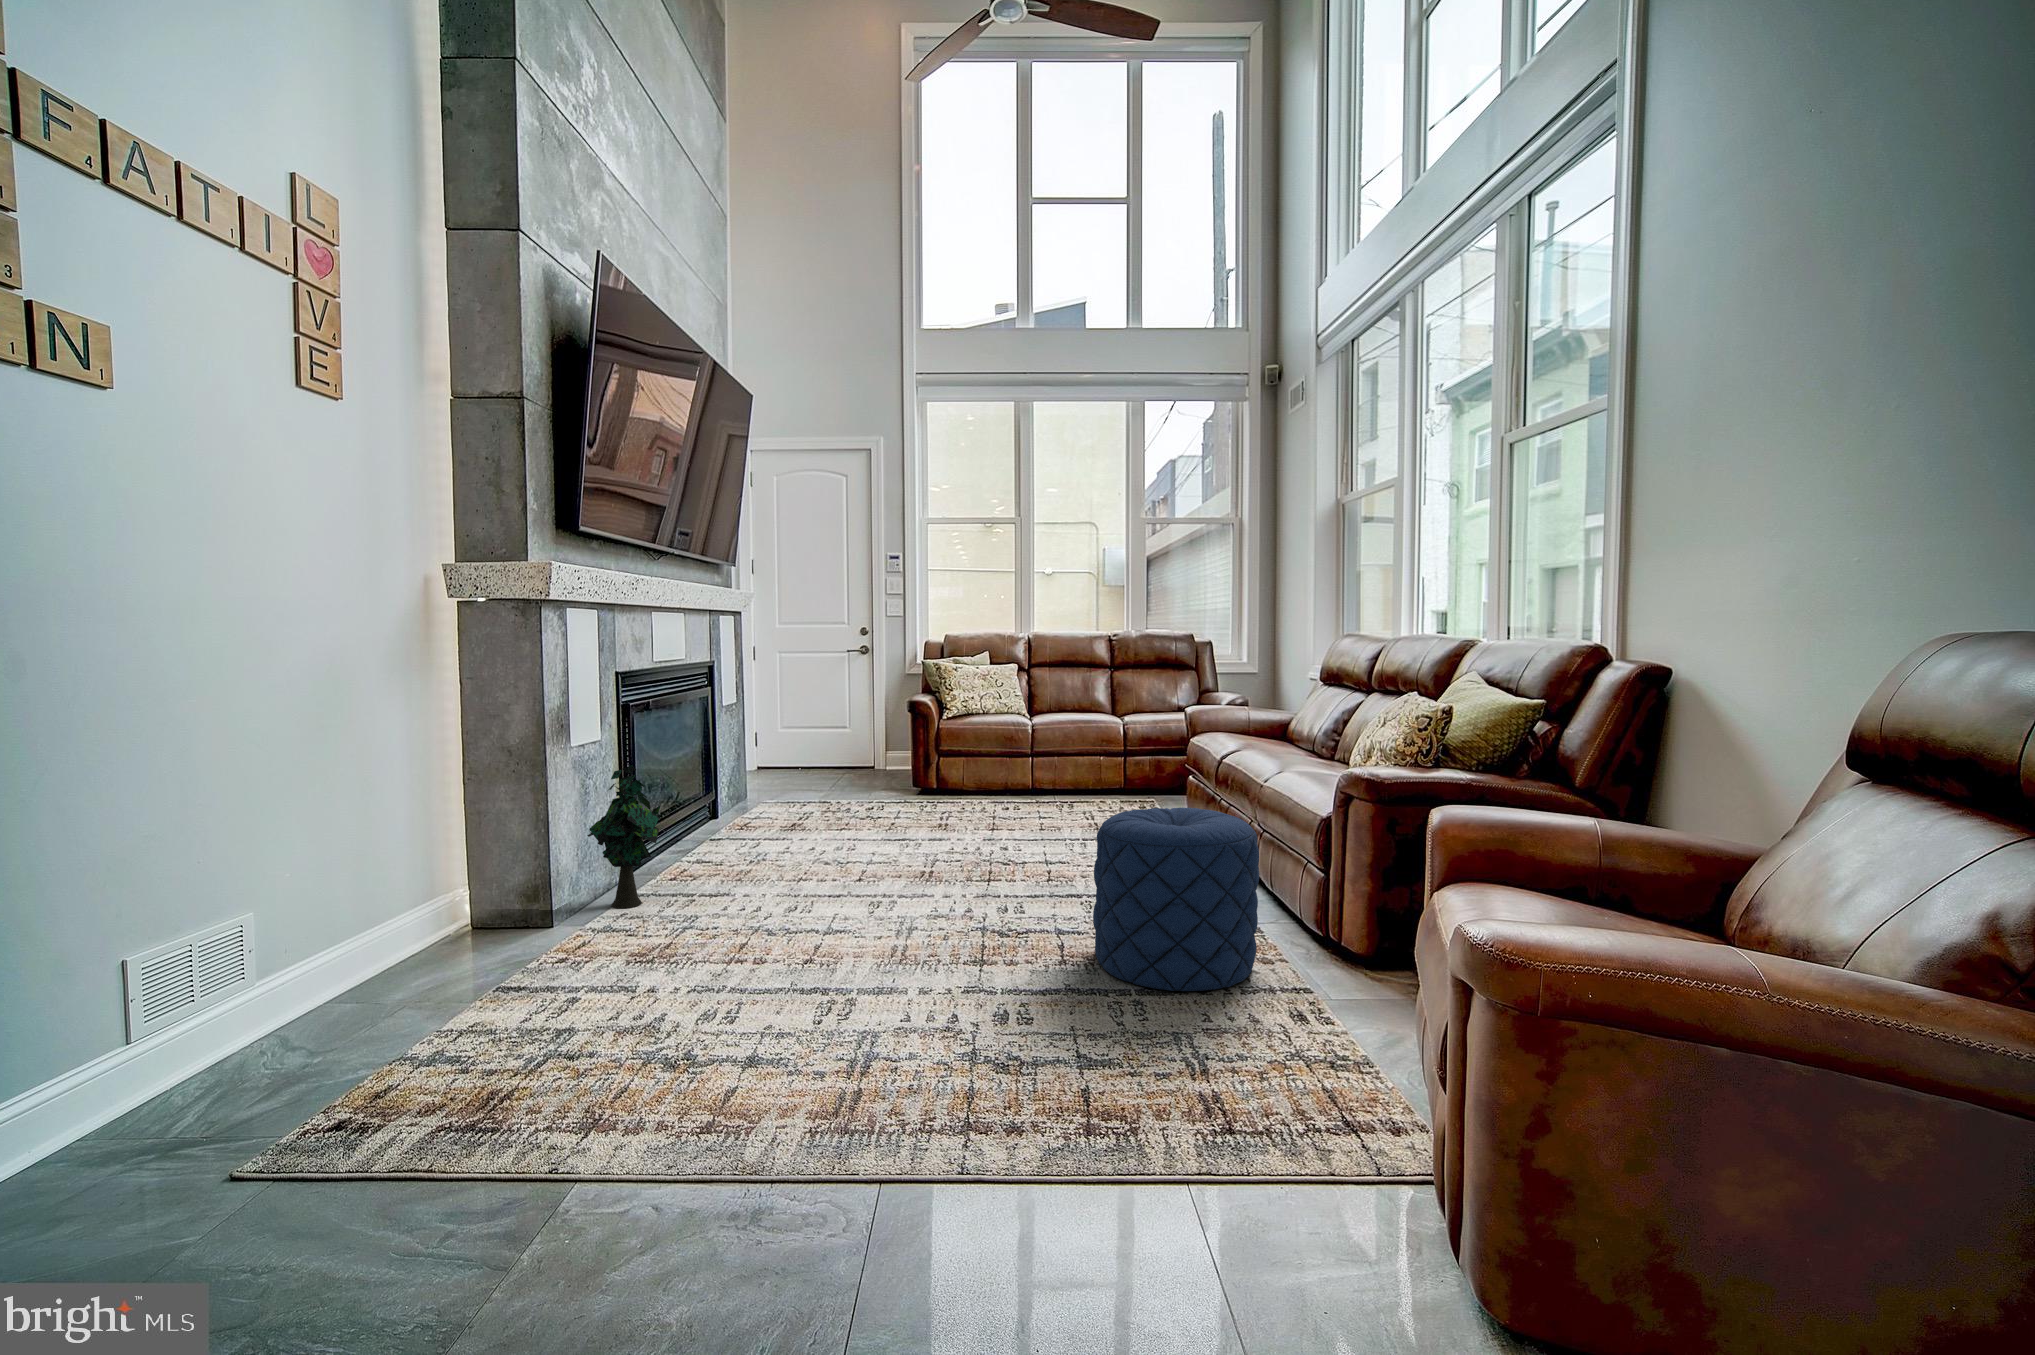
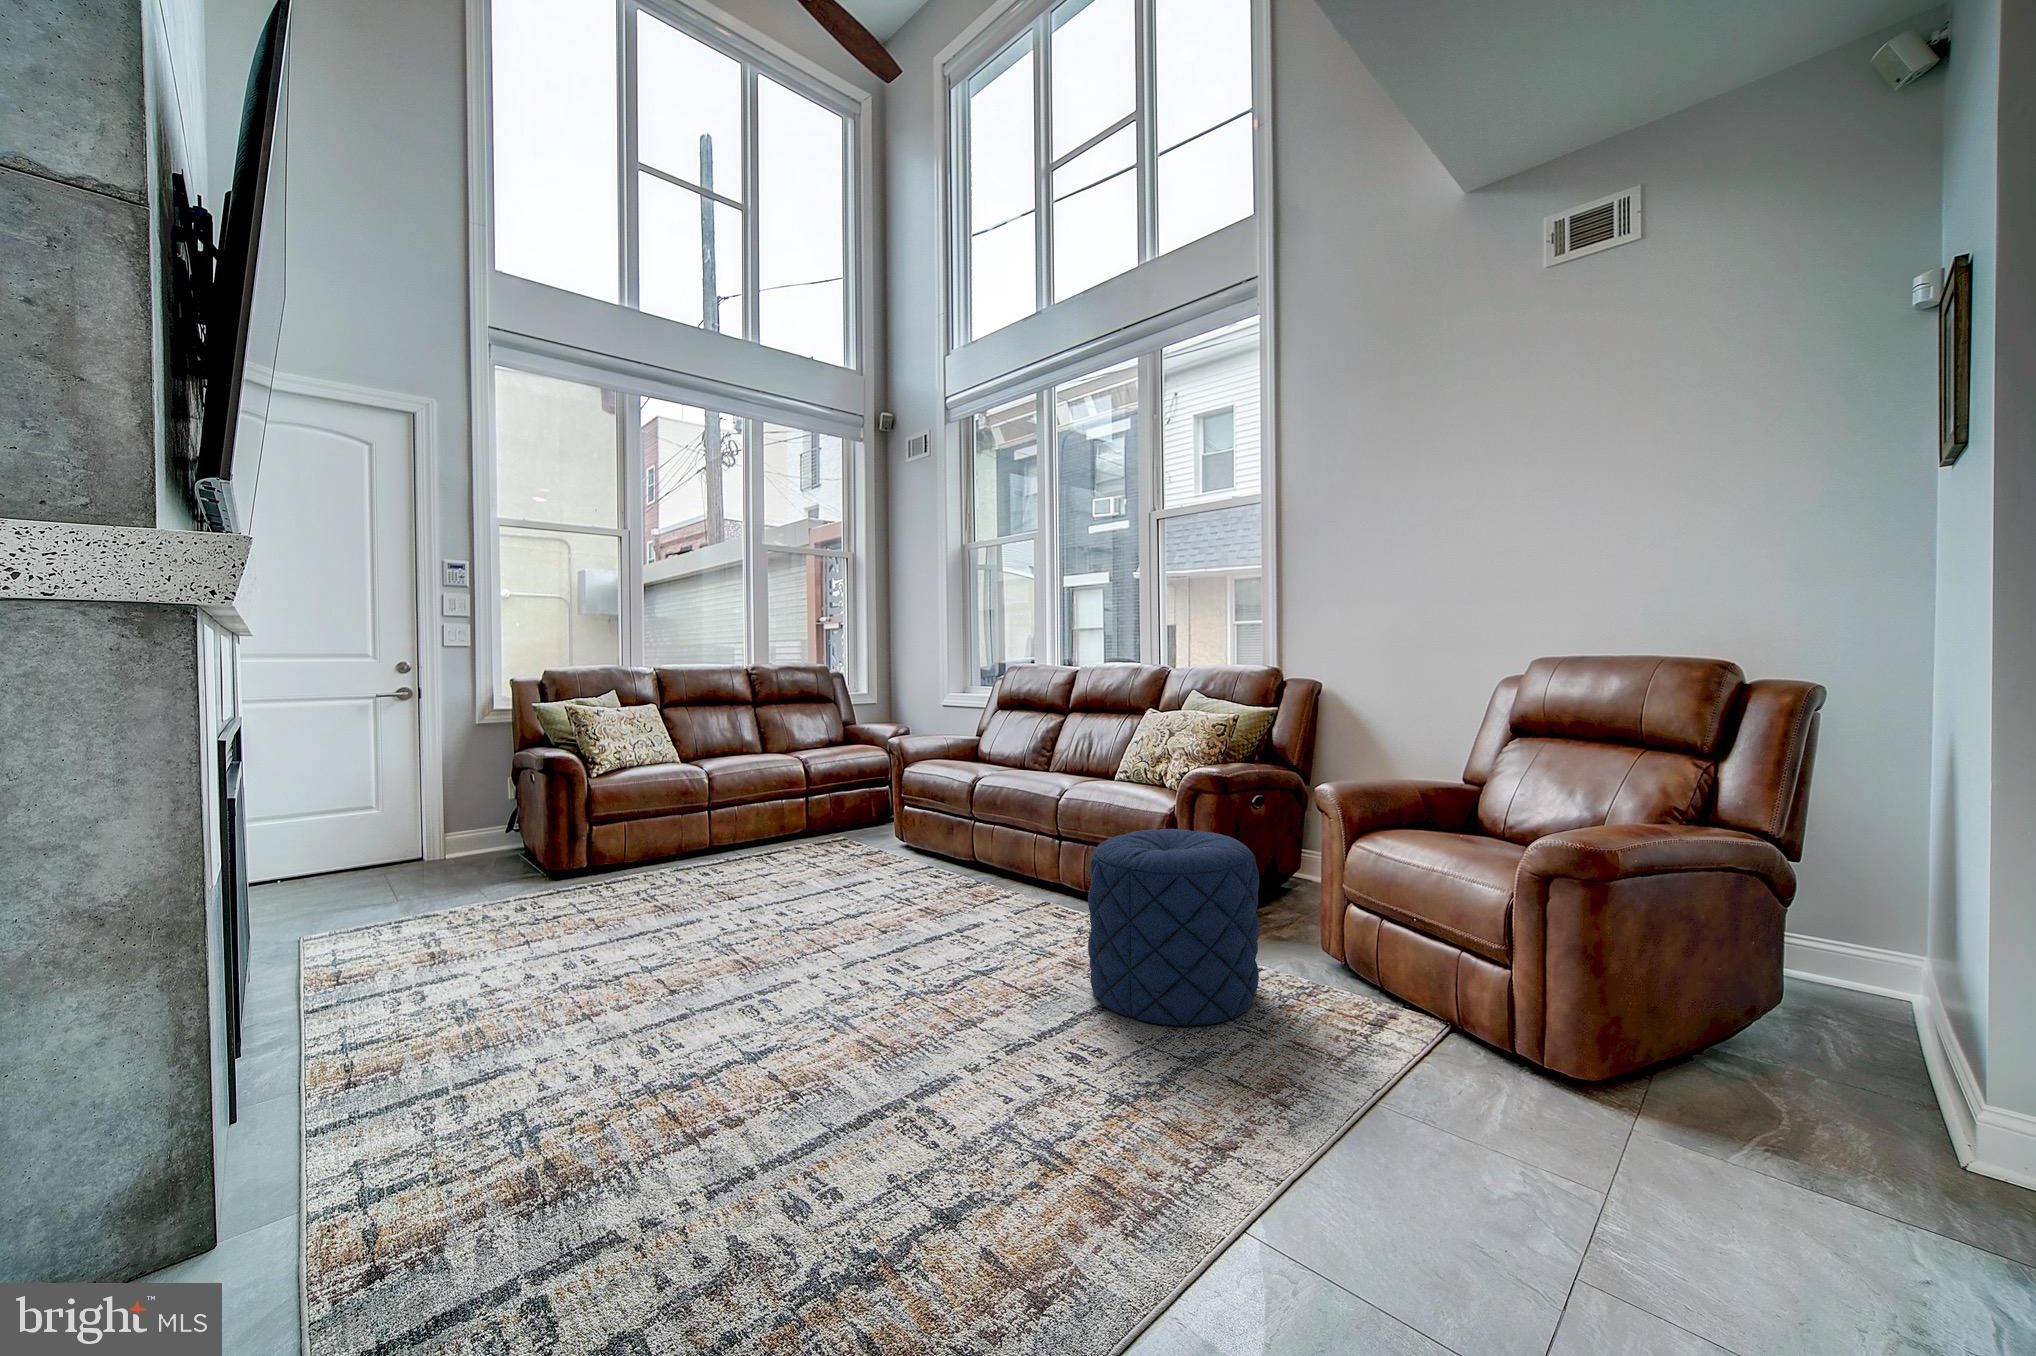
decorative plant: present [587,765,660,908] -> none [257,907,414,1183]

